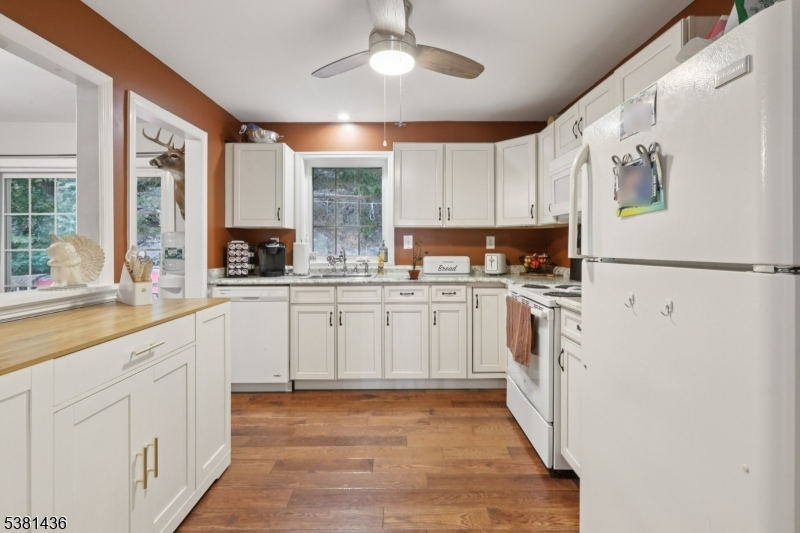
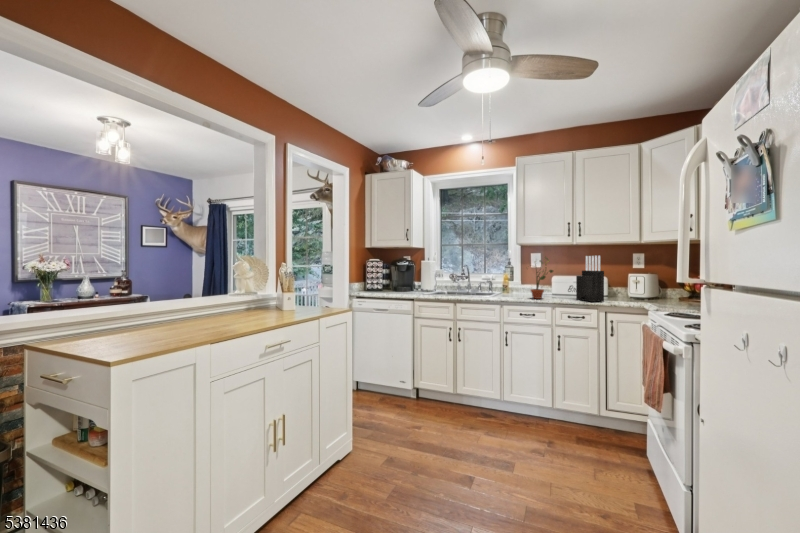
knife block: none [447,238,470,280] -> present [576,256,604,302]

